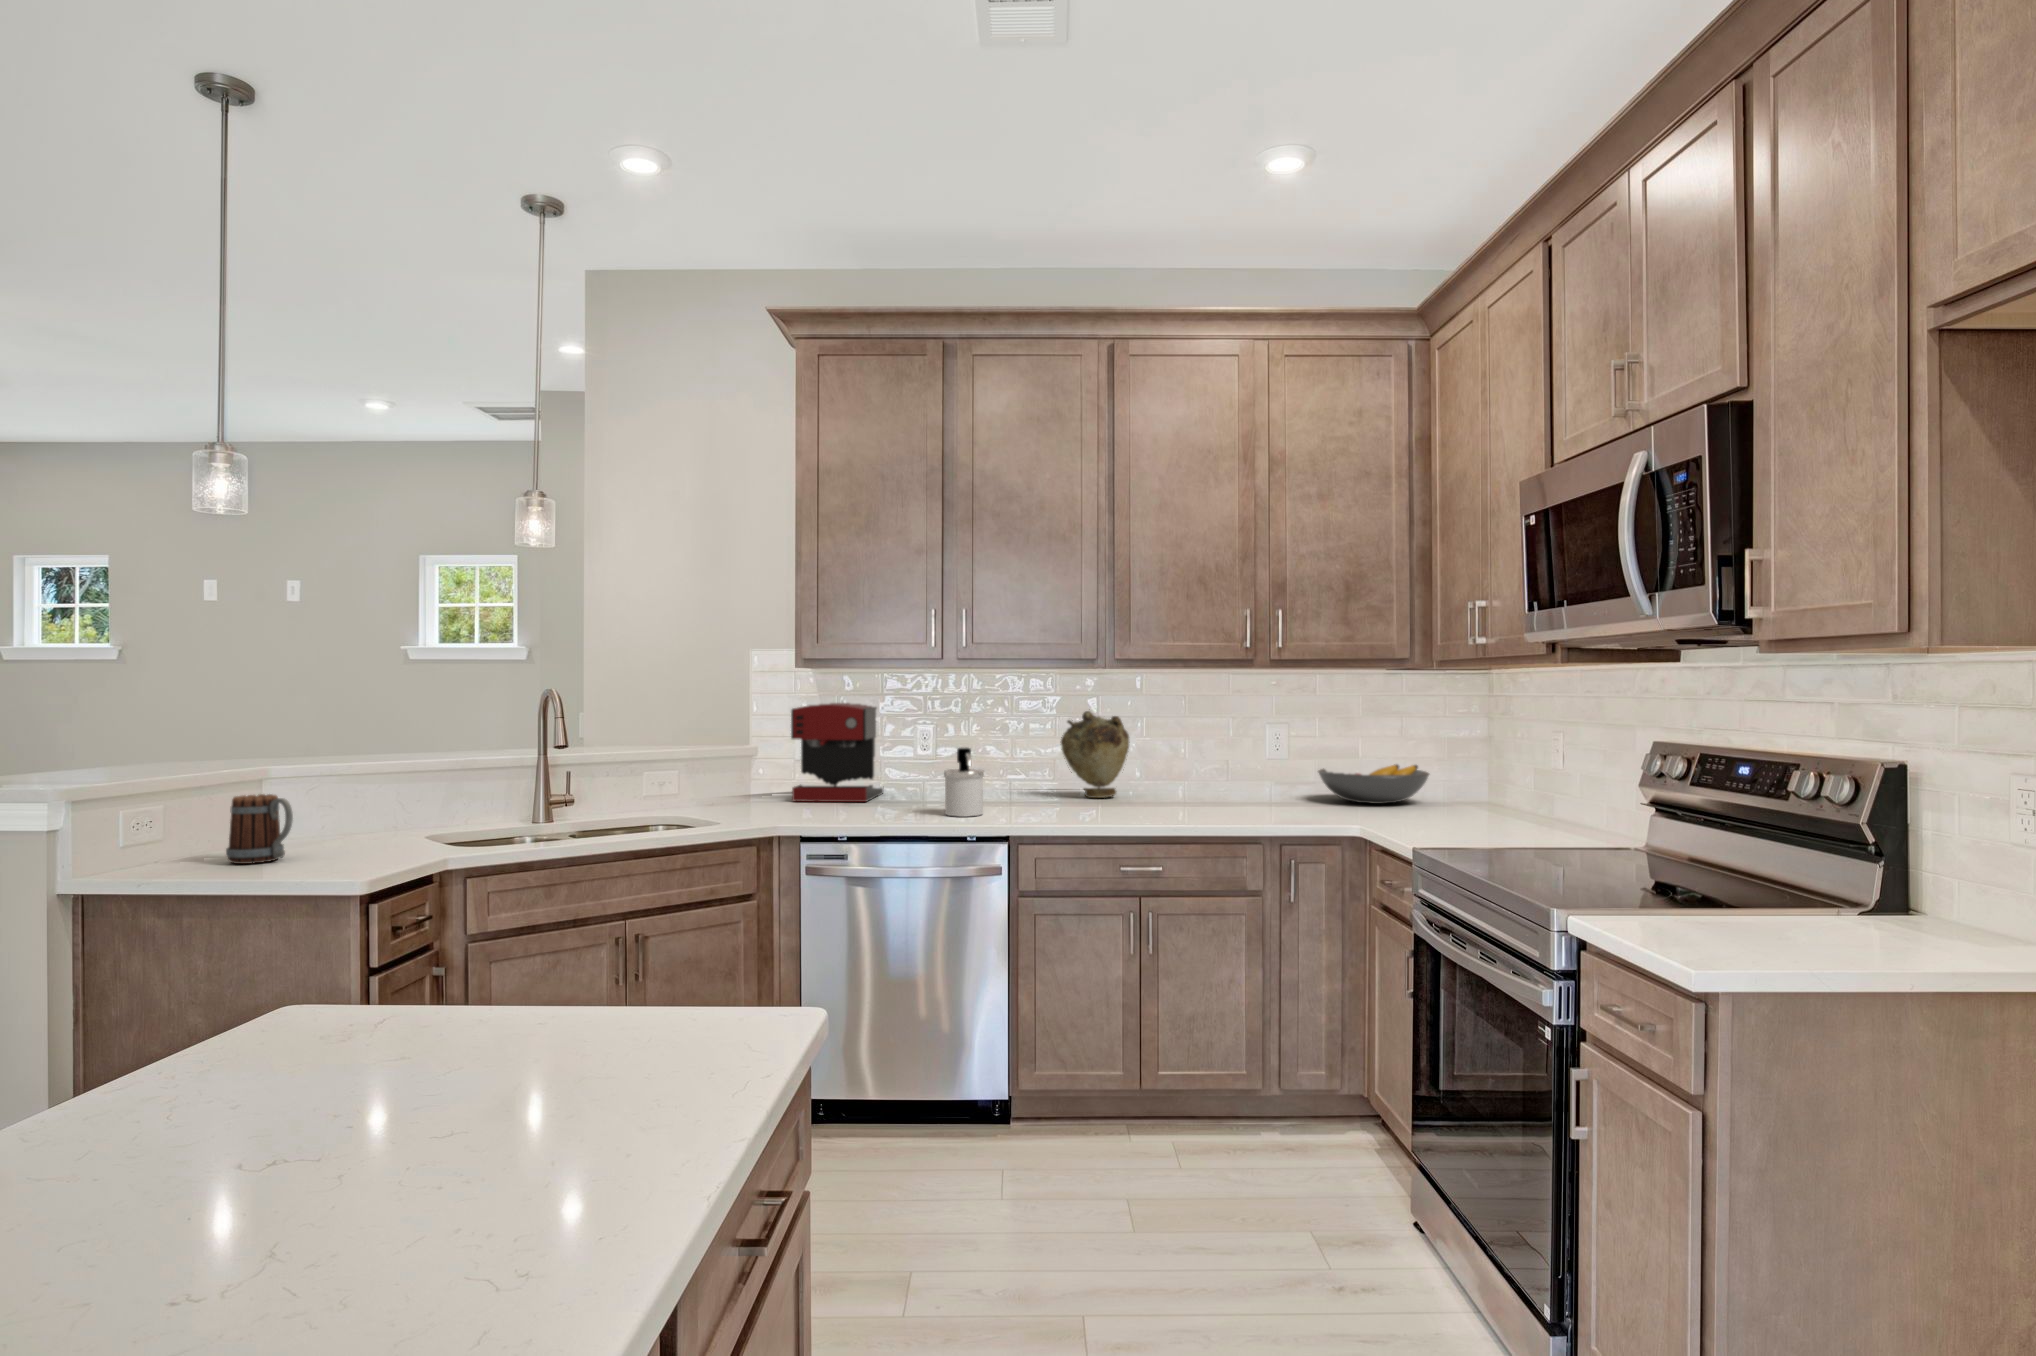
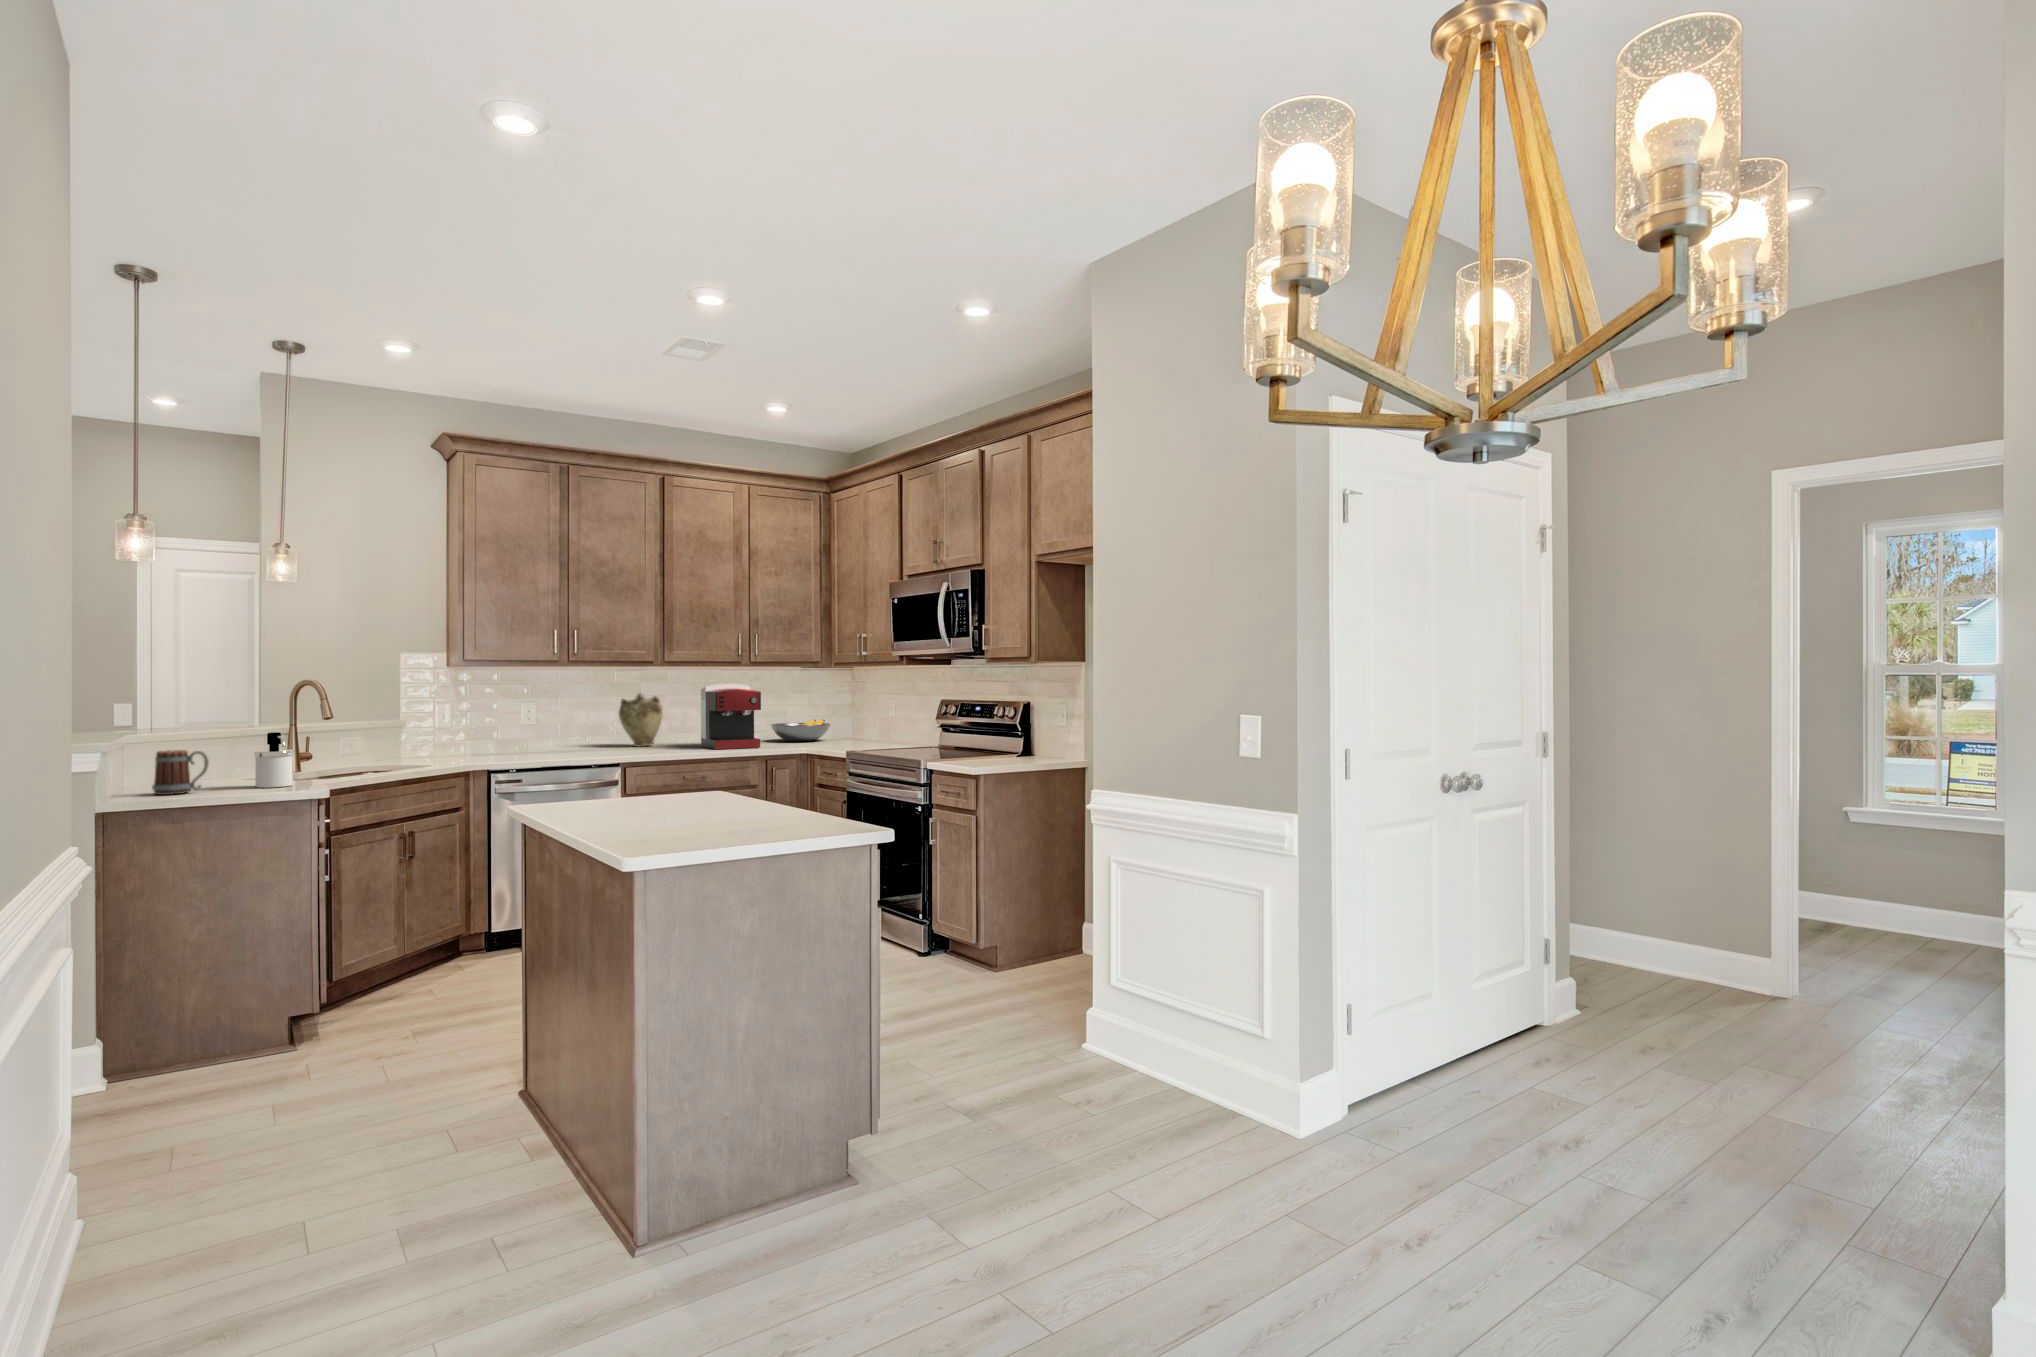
coffee maker: present [791,703,883,802] -> present [701,683,761,749]
soap dispenser: present [944,748,984,817] -> present [254,732,294,788]

